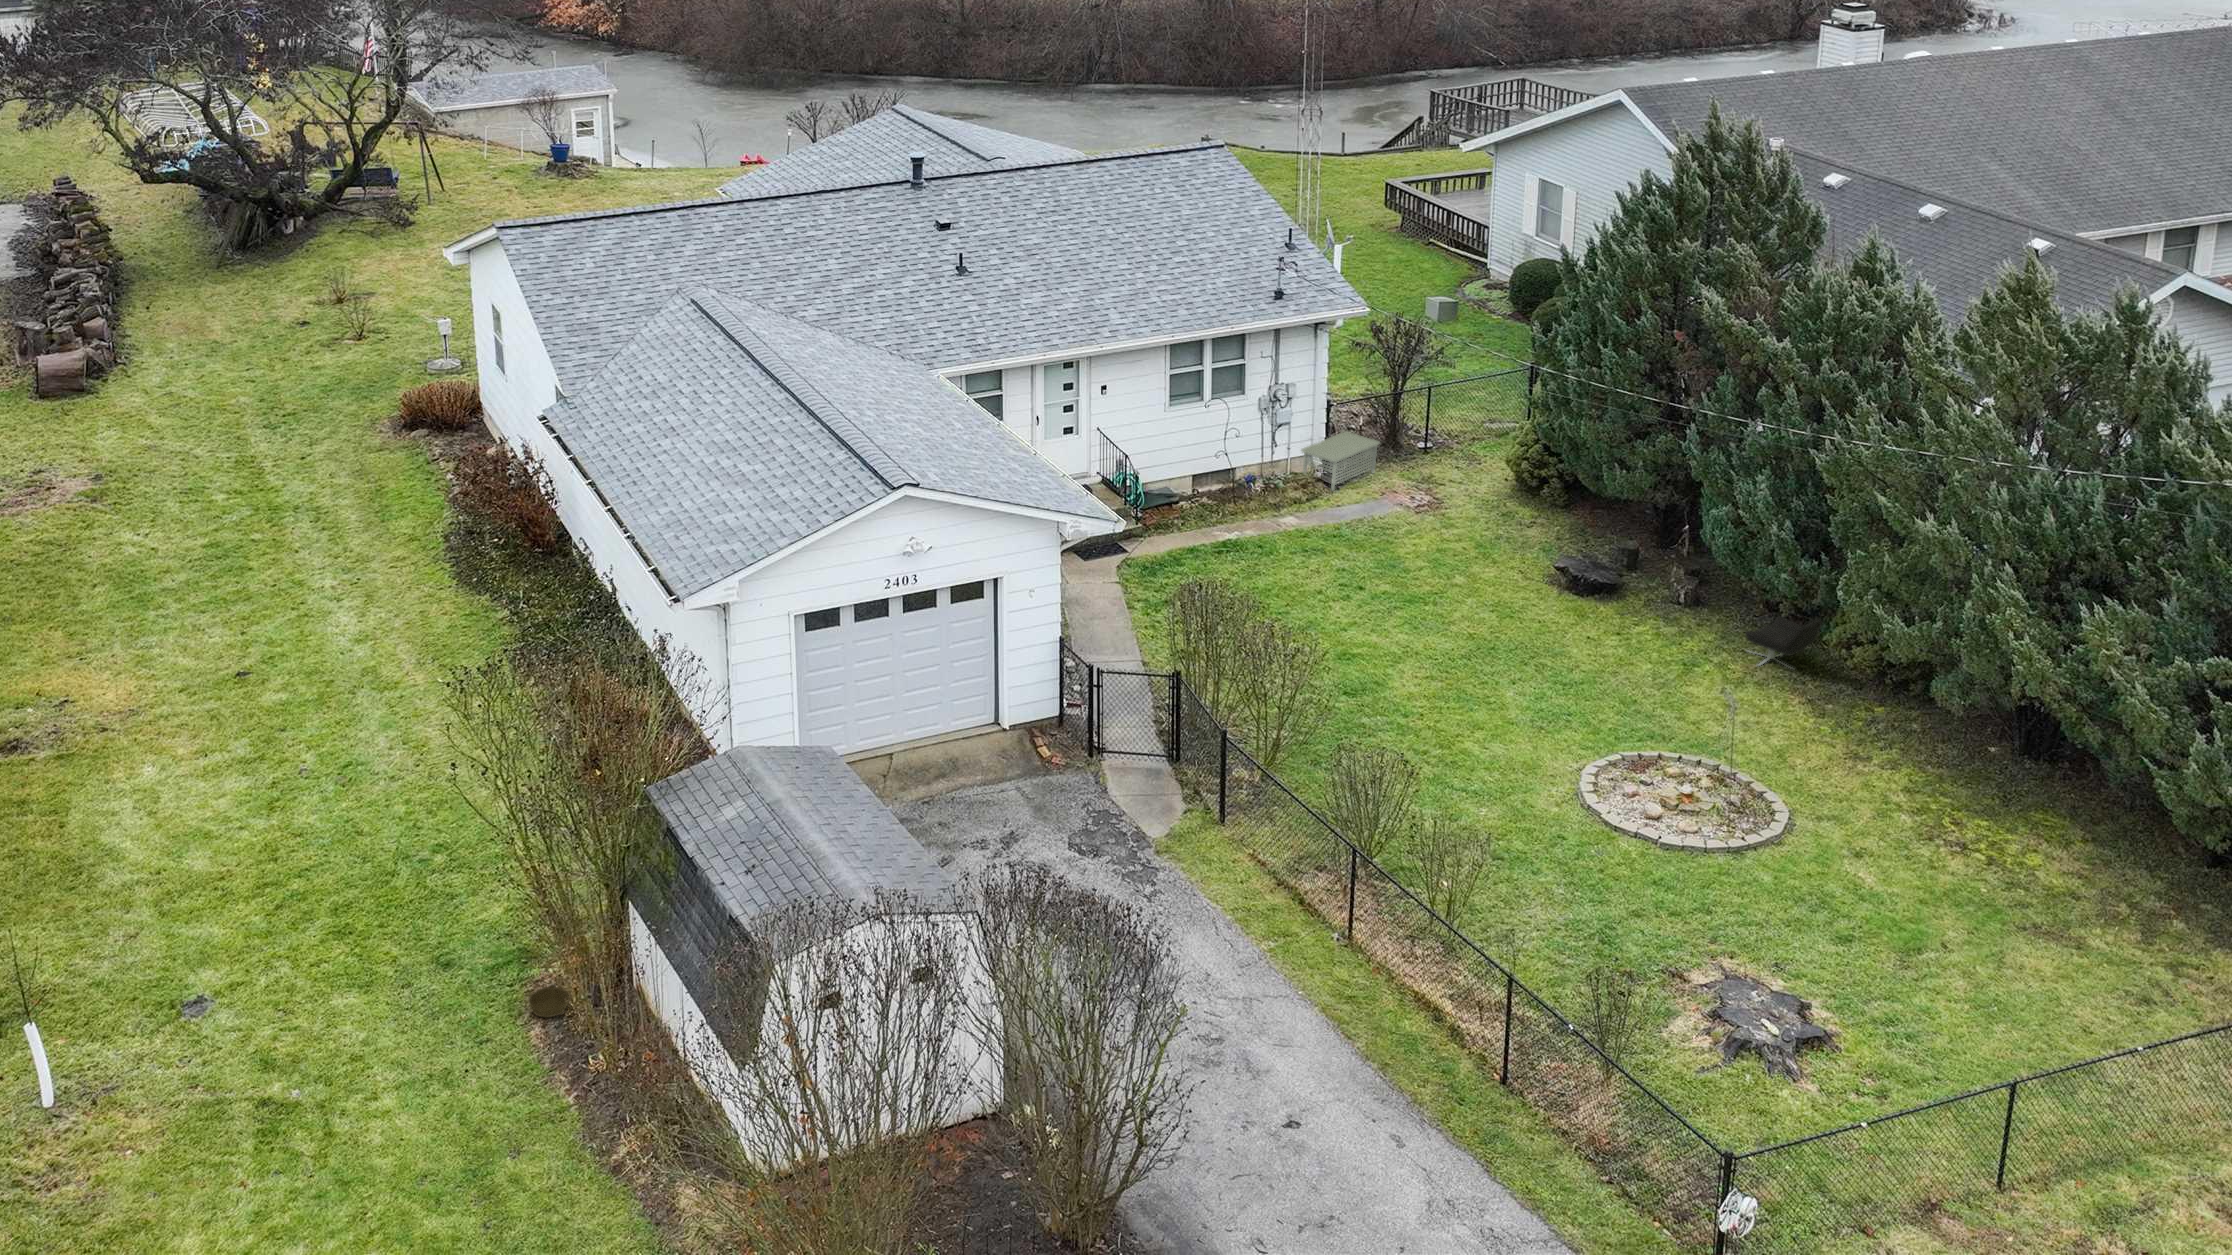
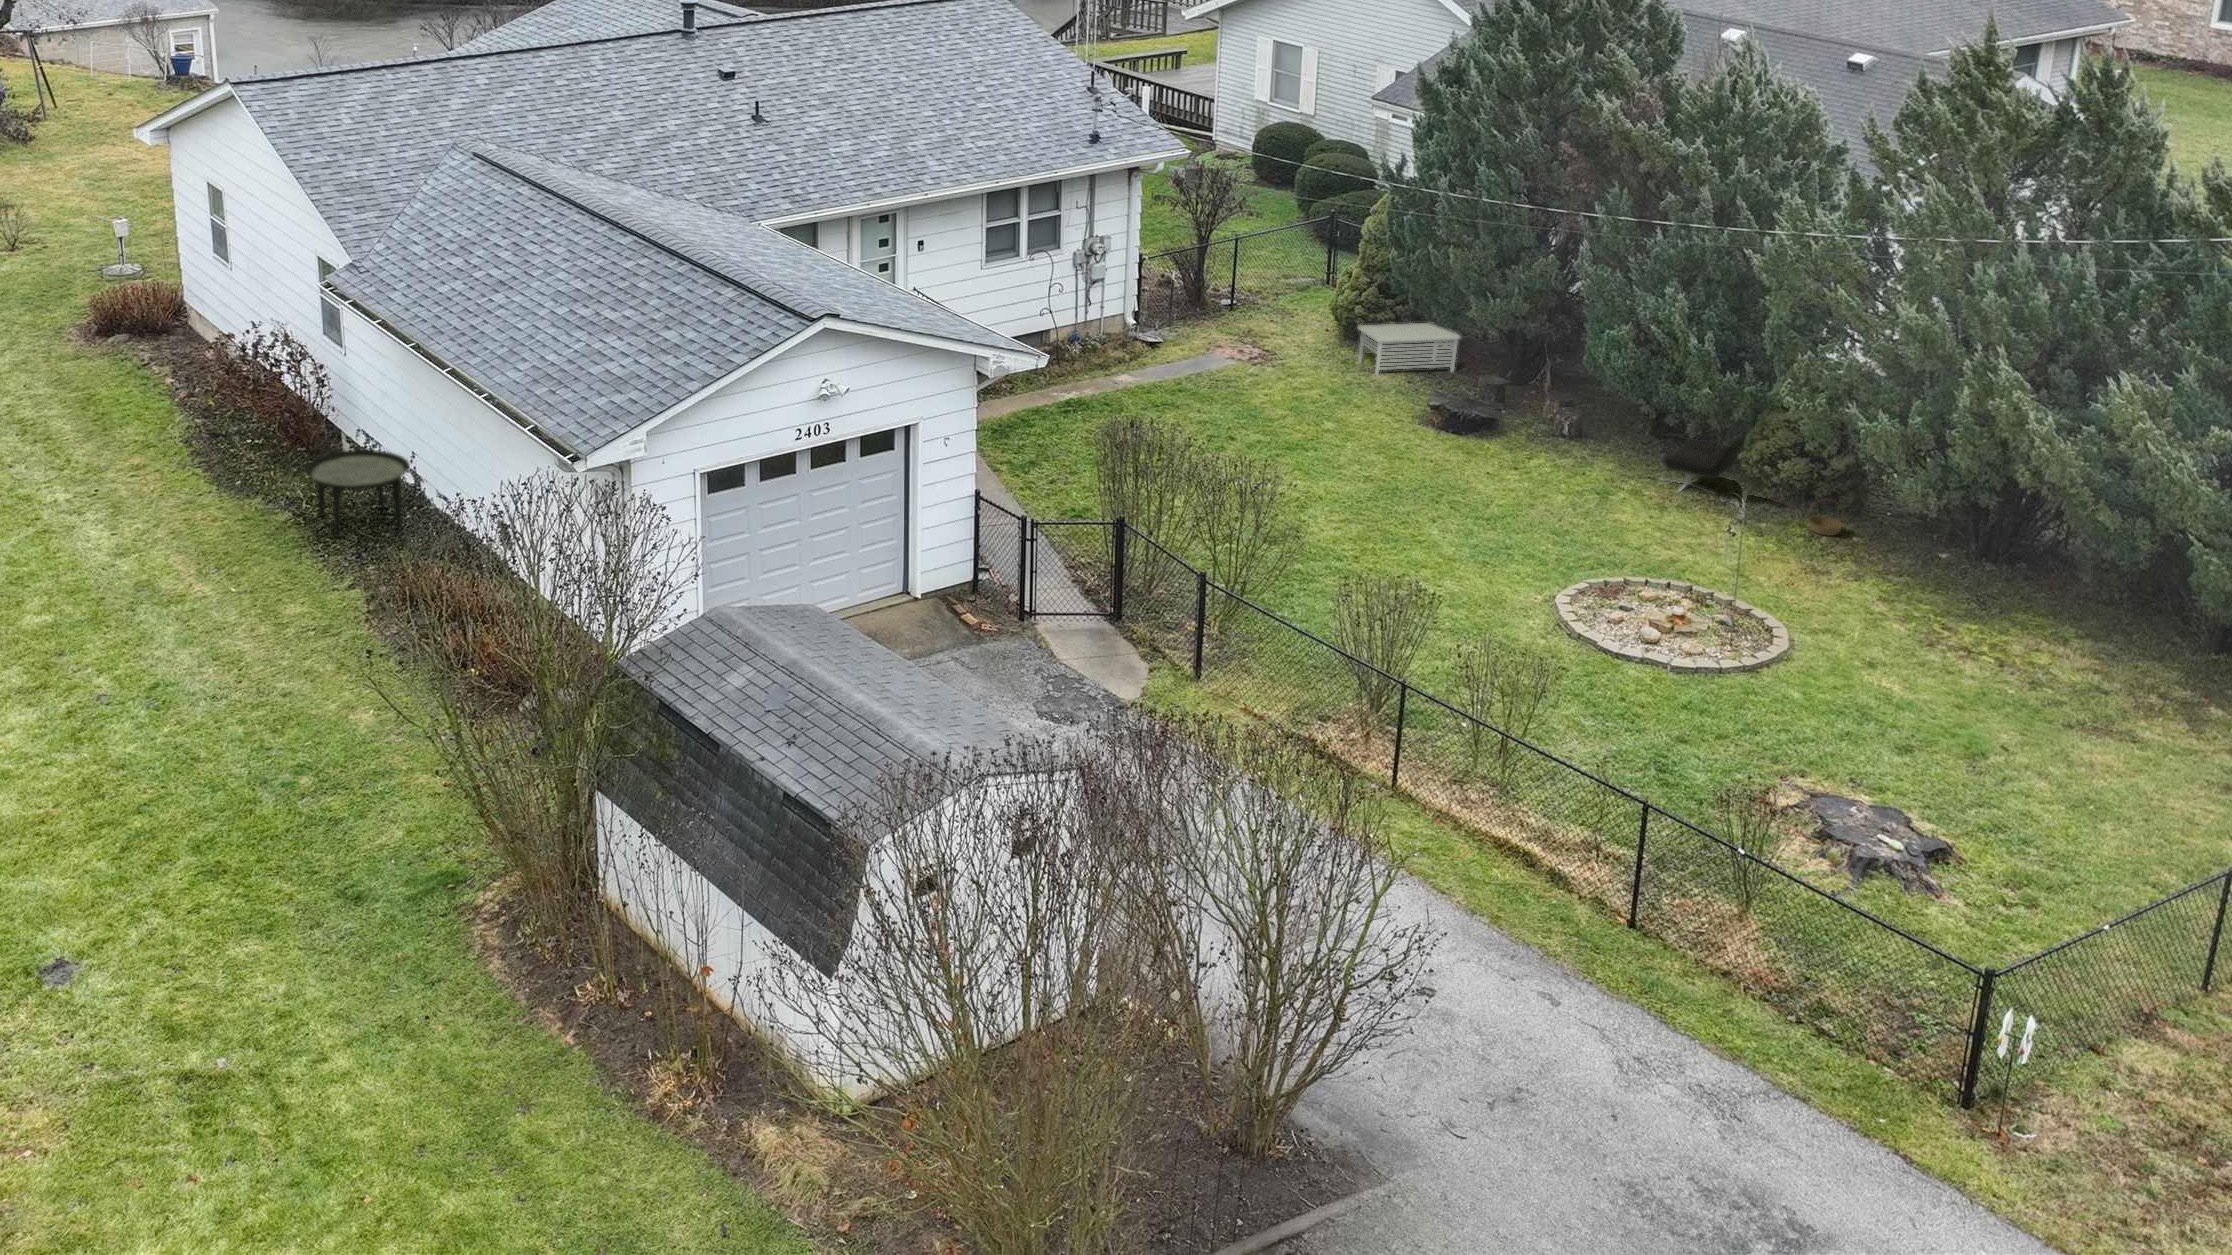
storage bench: present [1301,432,1379,491] -> present [1358,323,1460,375]
round table: none [520,559,609,636] -> present [306,450,410,538]
basket: present [528,970,569,1018] -> present [1807,504,1844,536]

